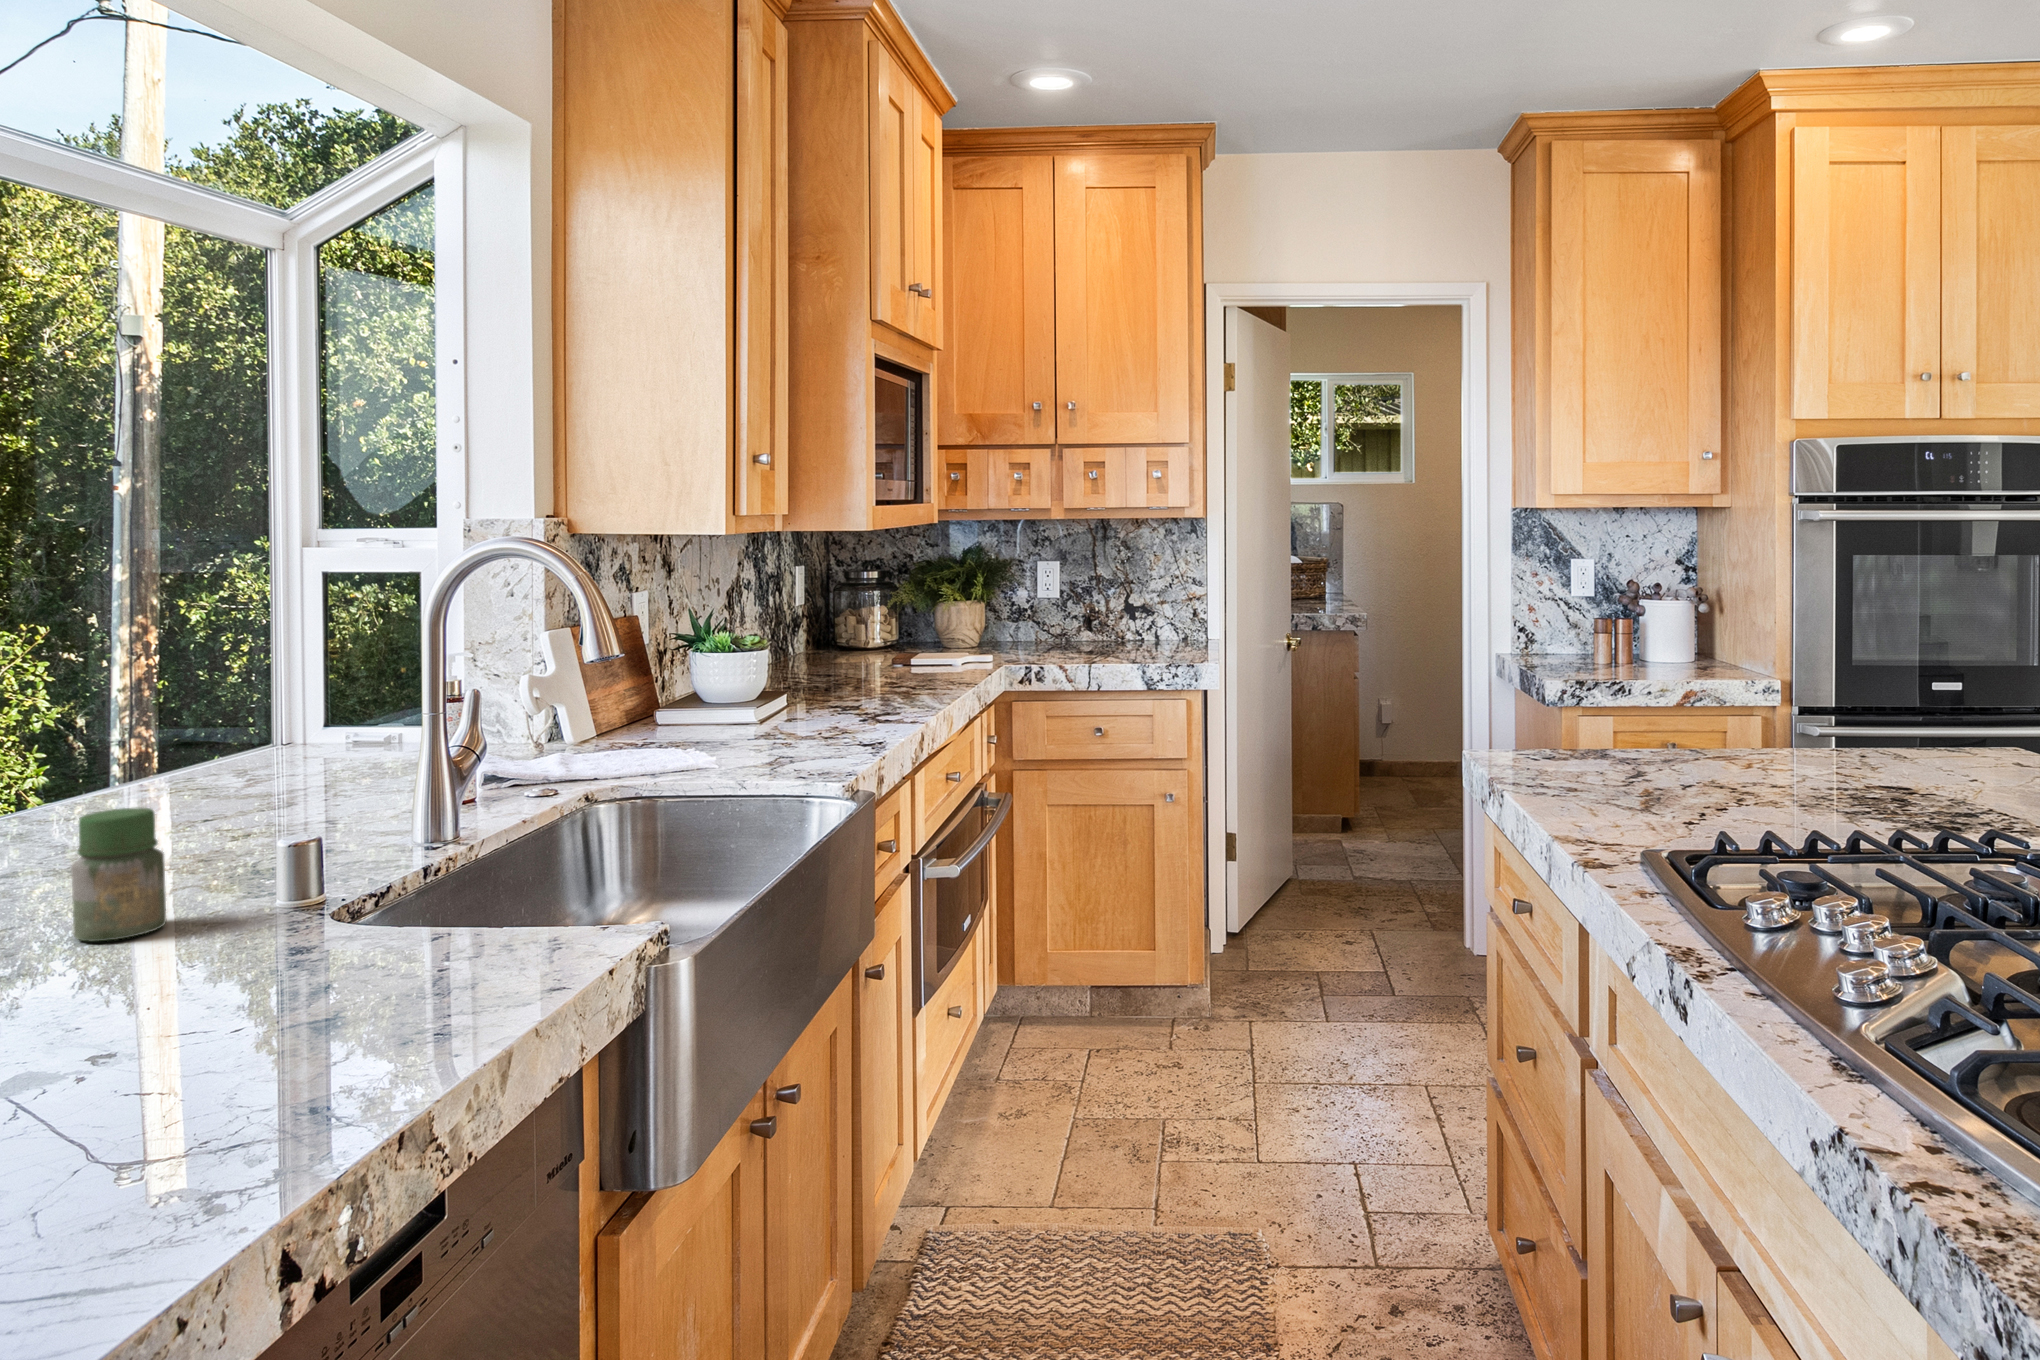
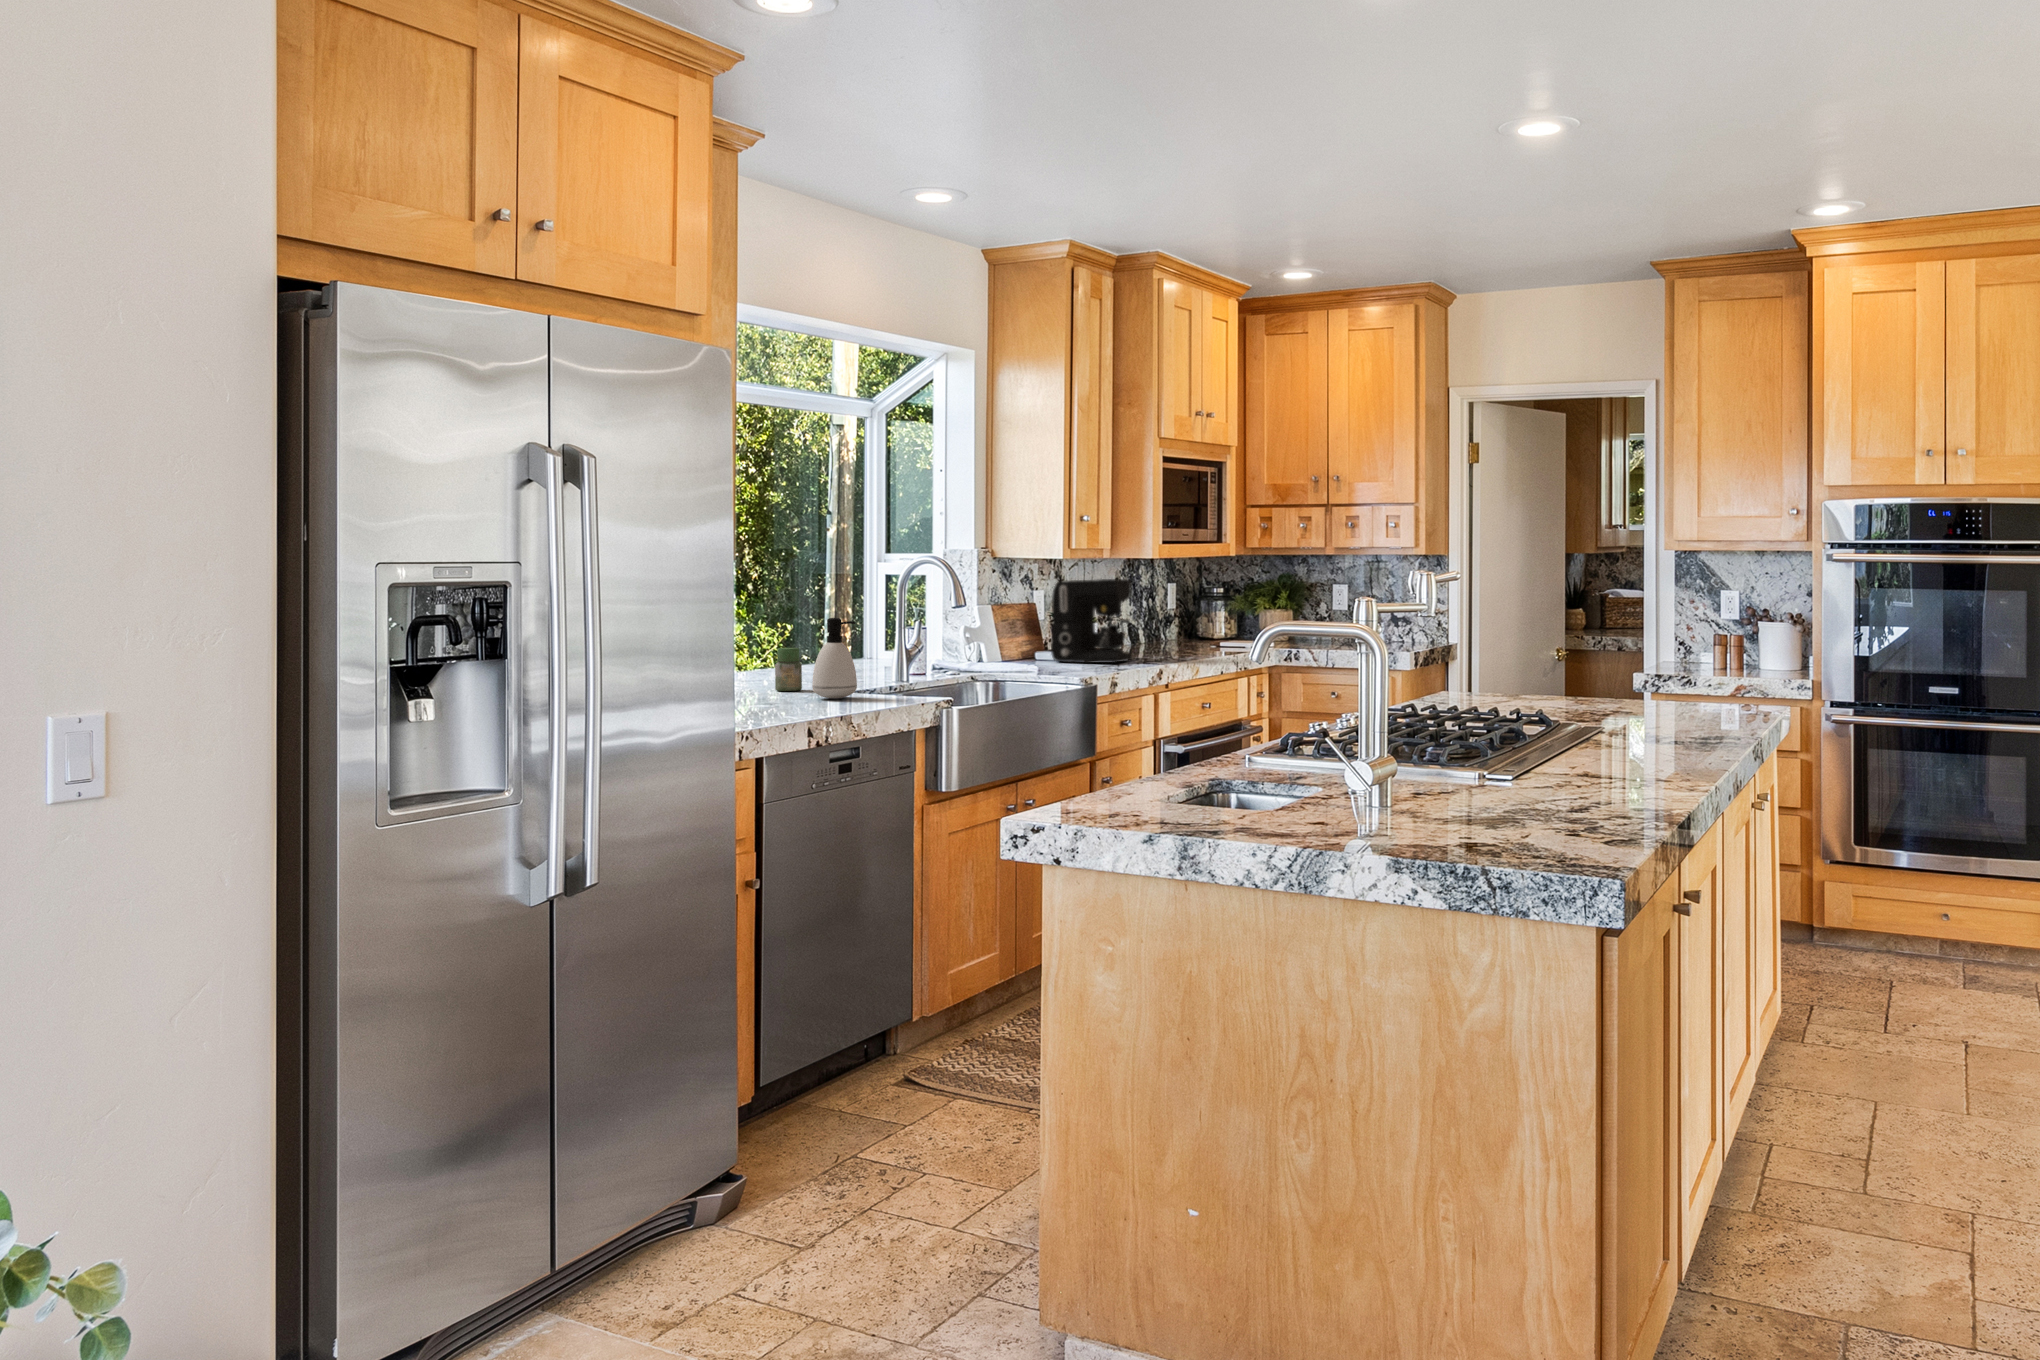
coffee maker: none [691,568,843,726] -> present [1051,579,1133,663]
soap dispenser: none [225,732,376,973] -> present [812,618,857,698]

